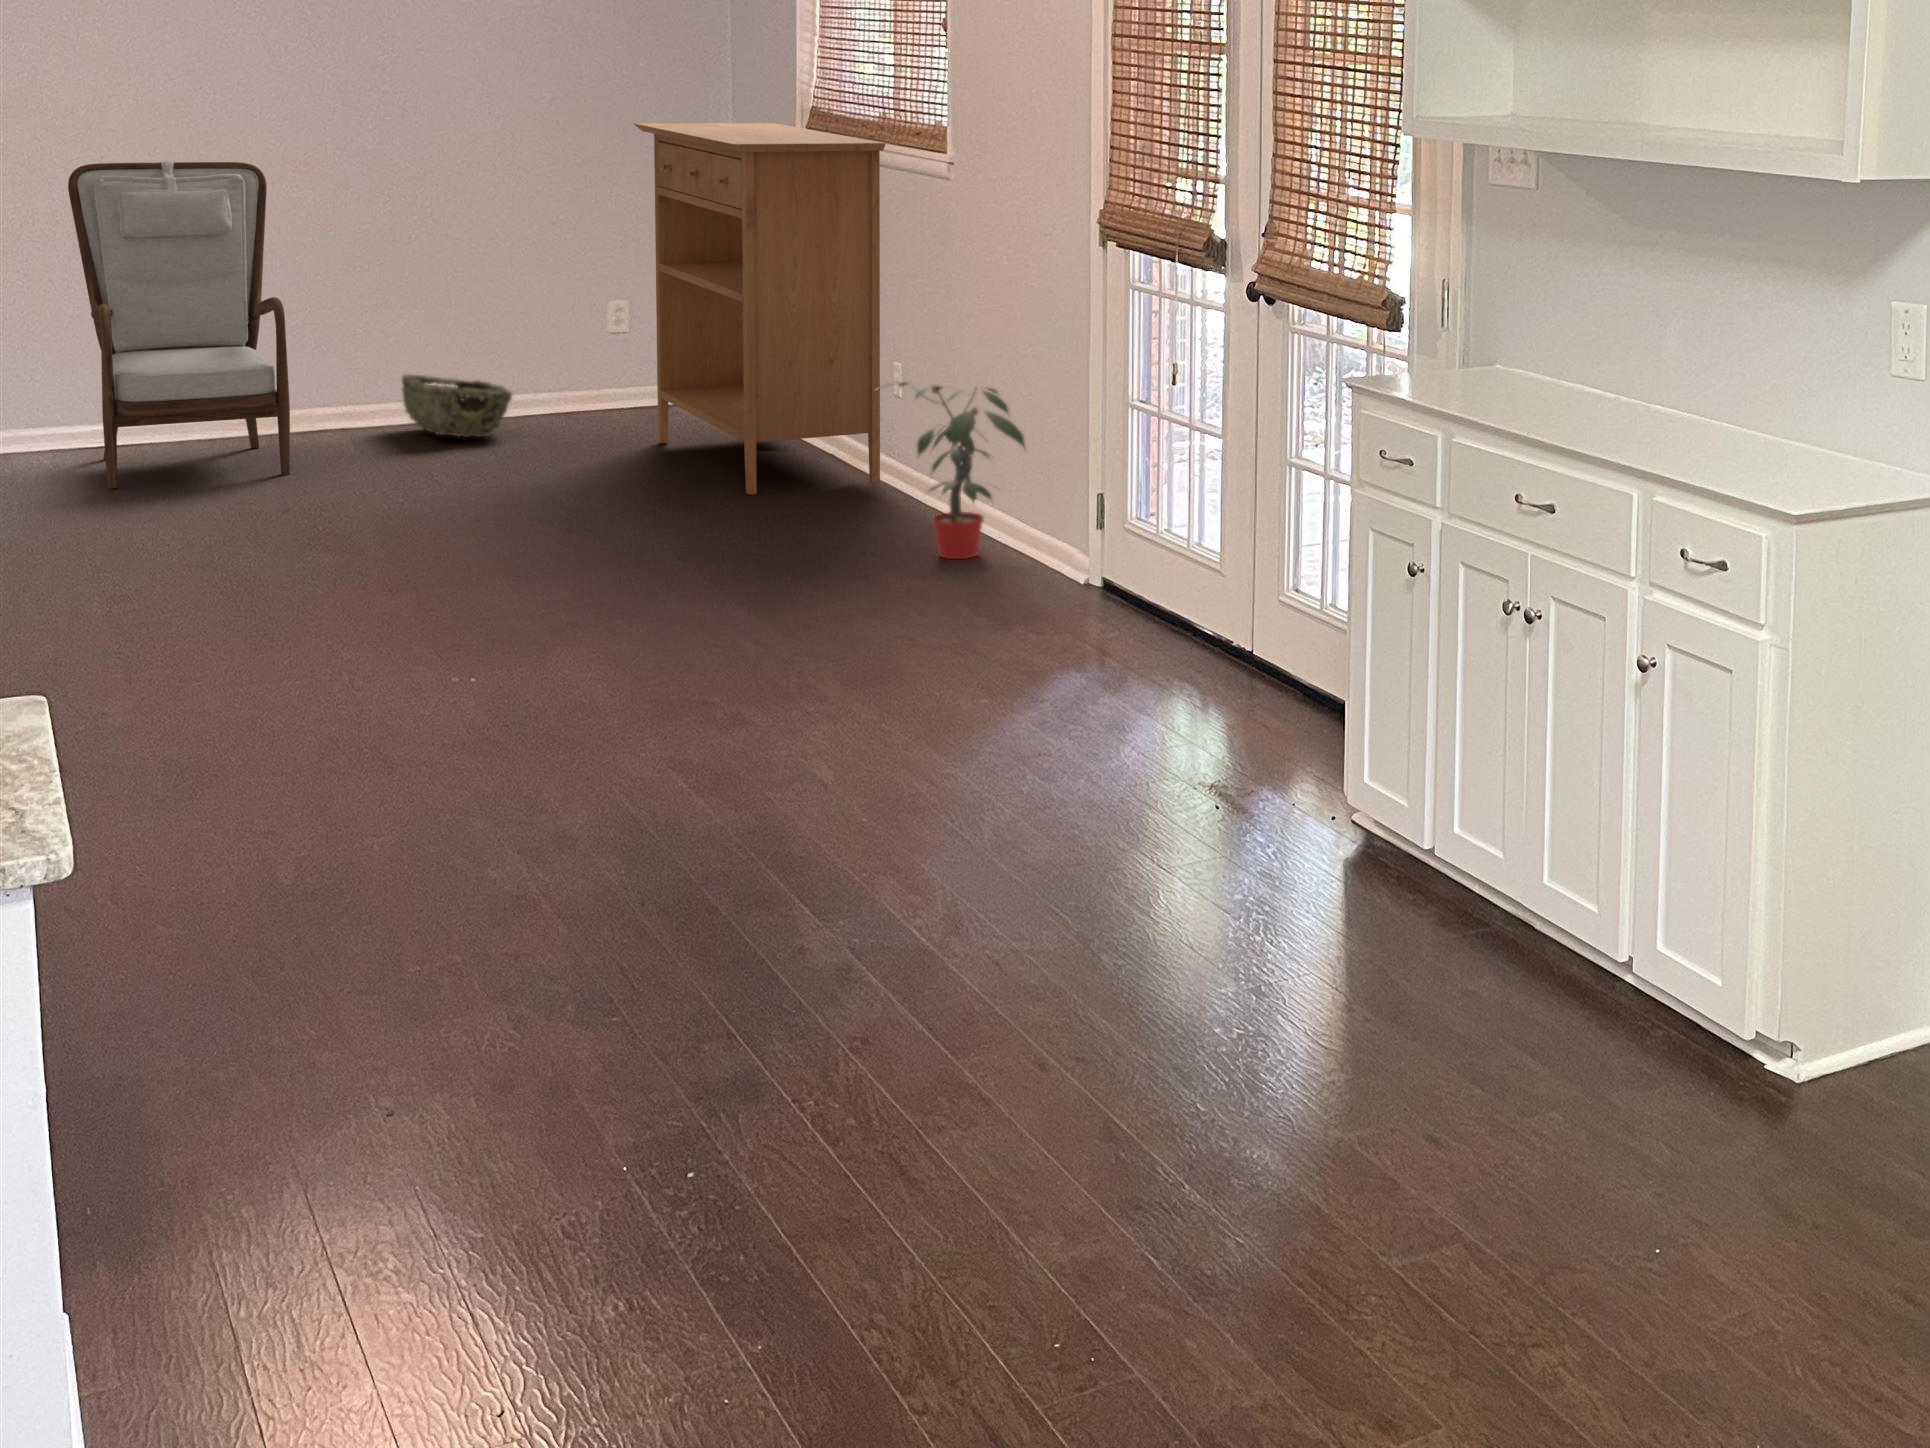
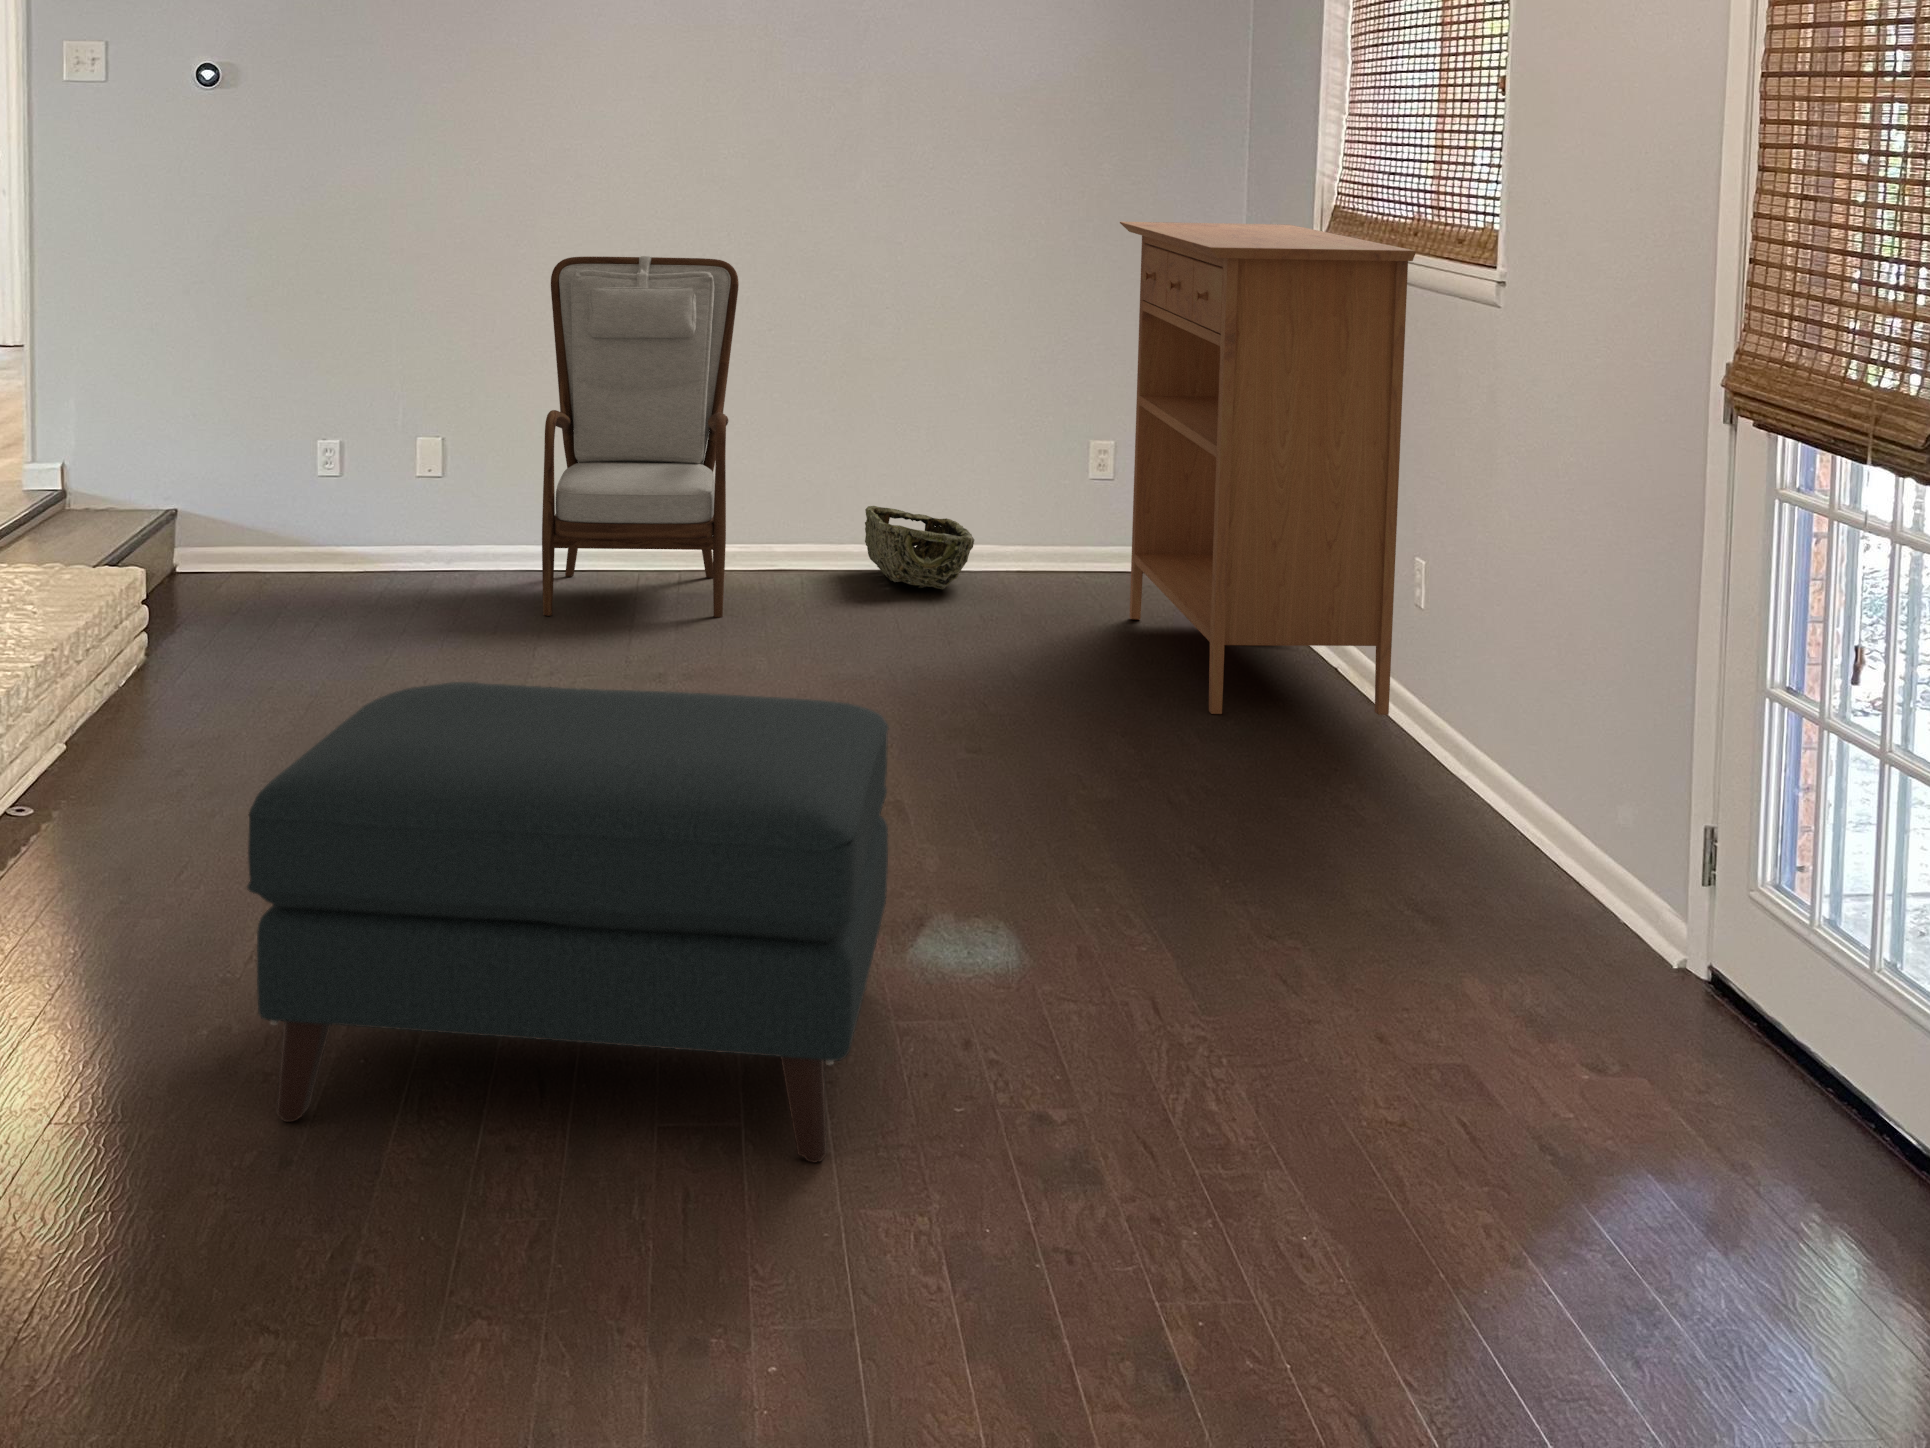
potted plant: present [879,382,1025,559] -> none [1360,598,1587,878]
ottoman: none [137,466,599,778] -> present [247,682,889,1162]

